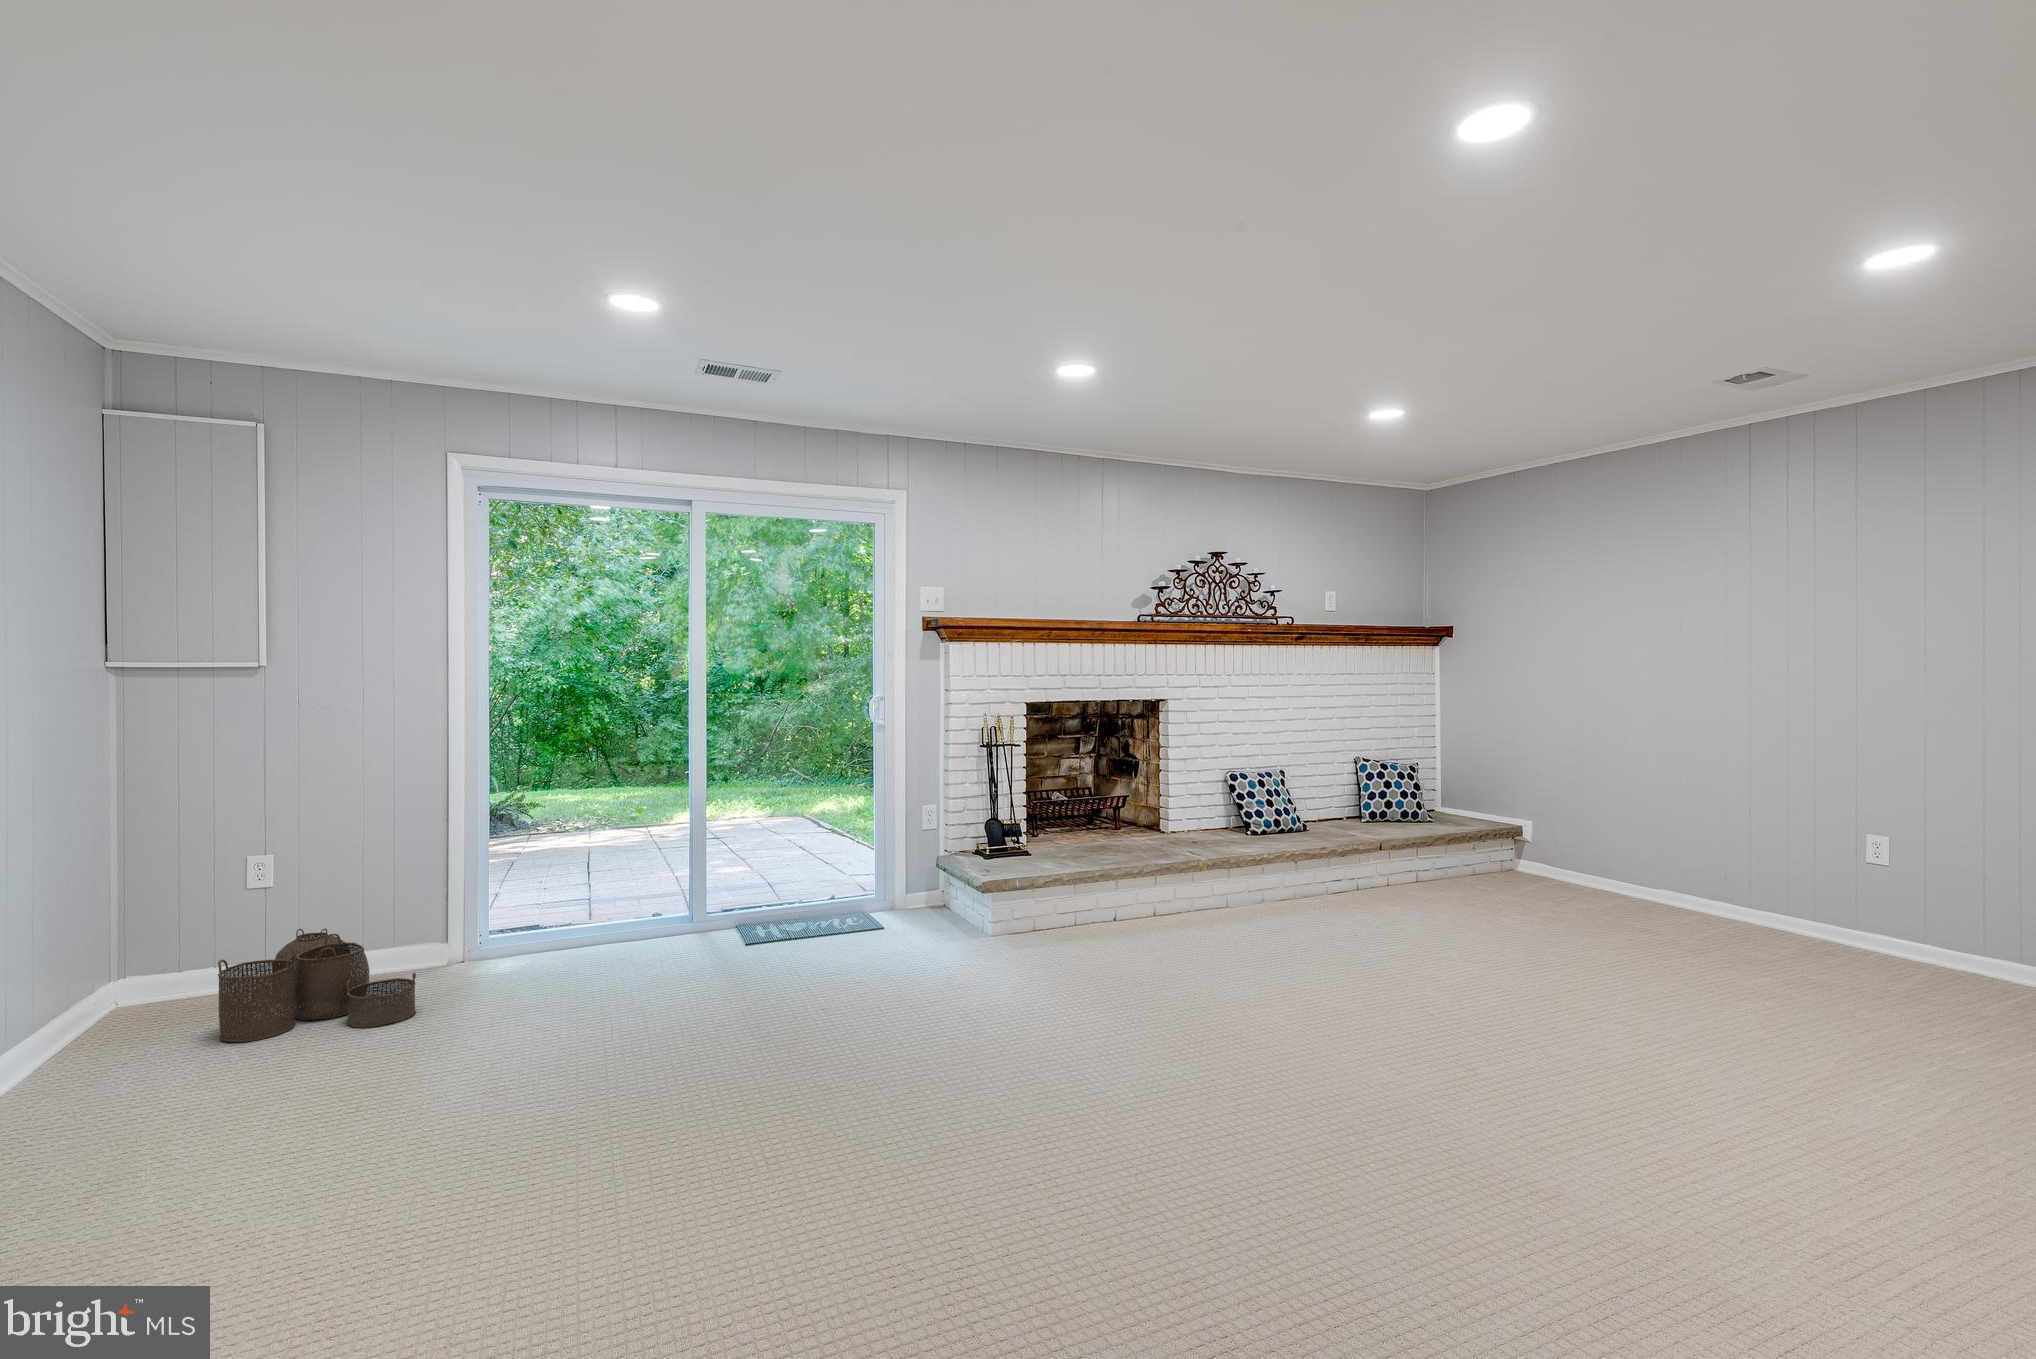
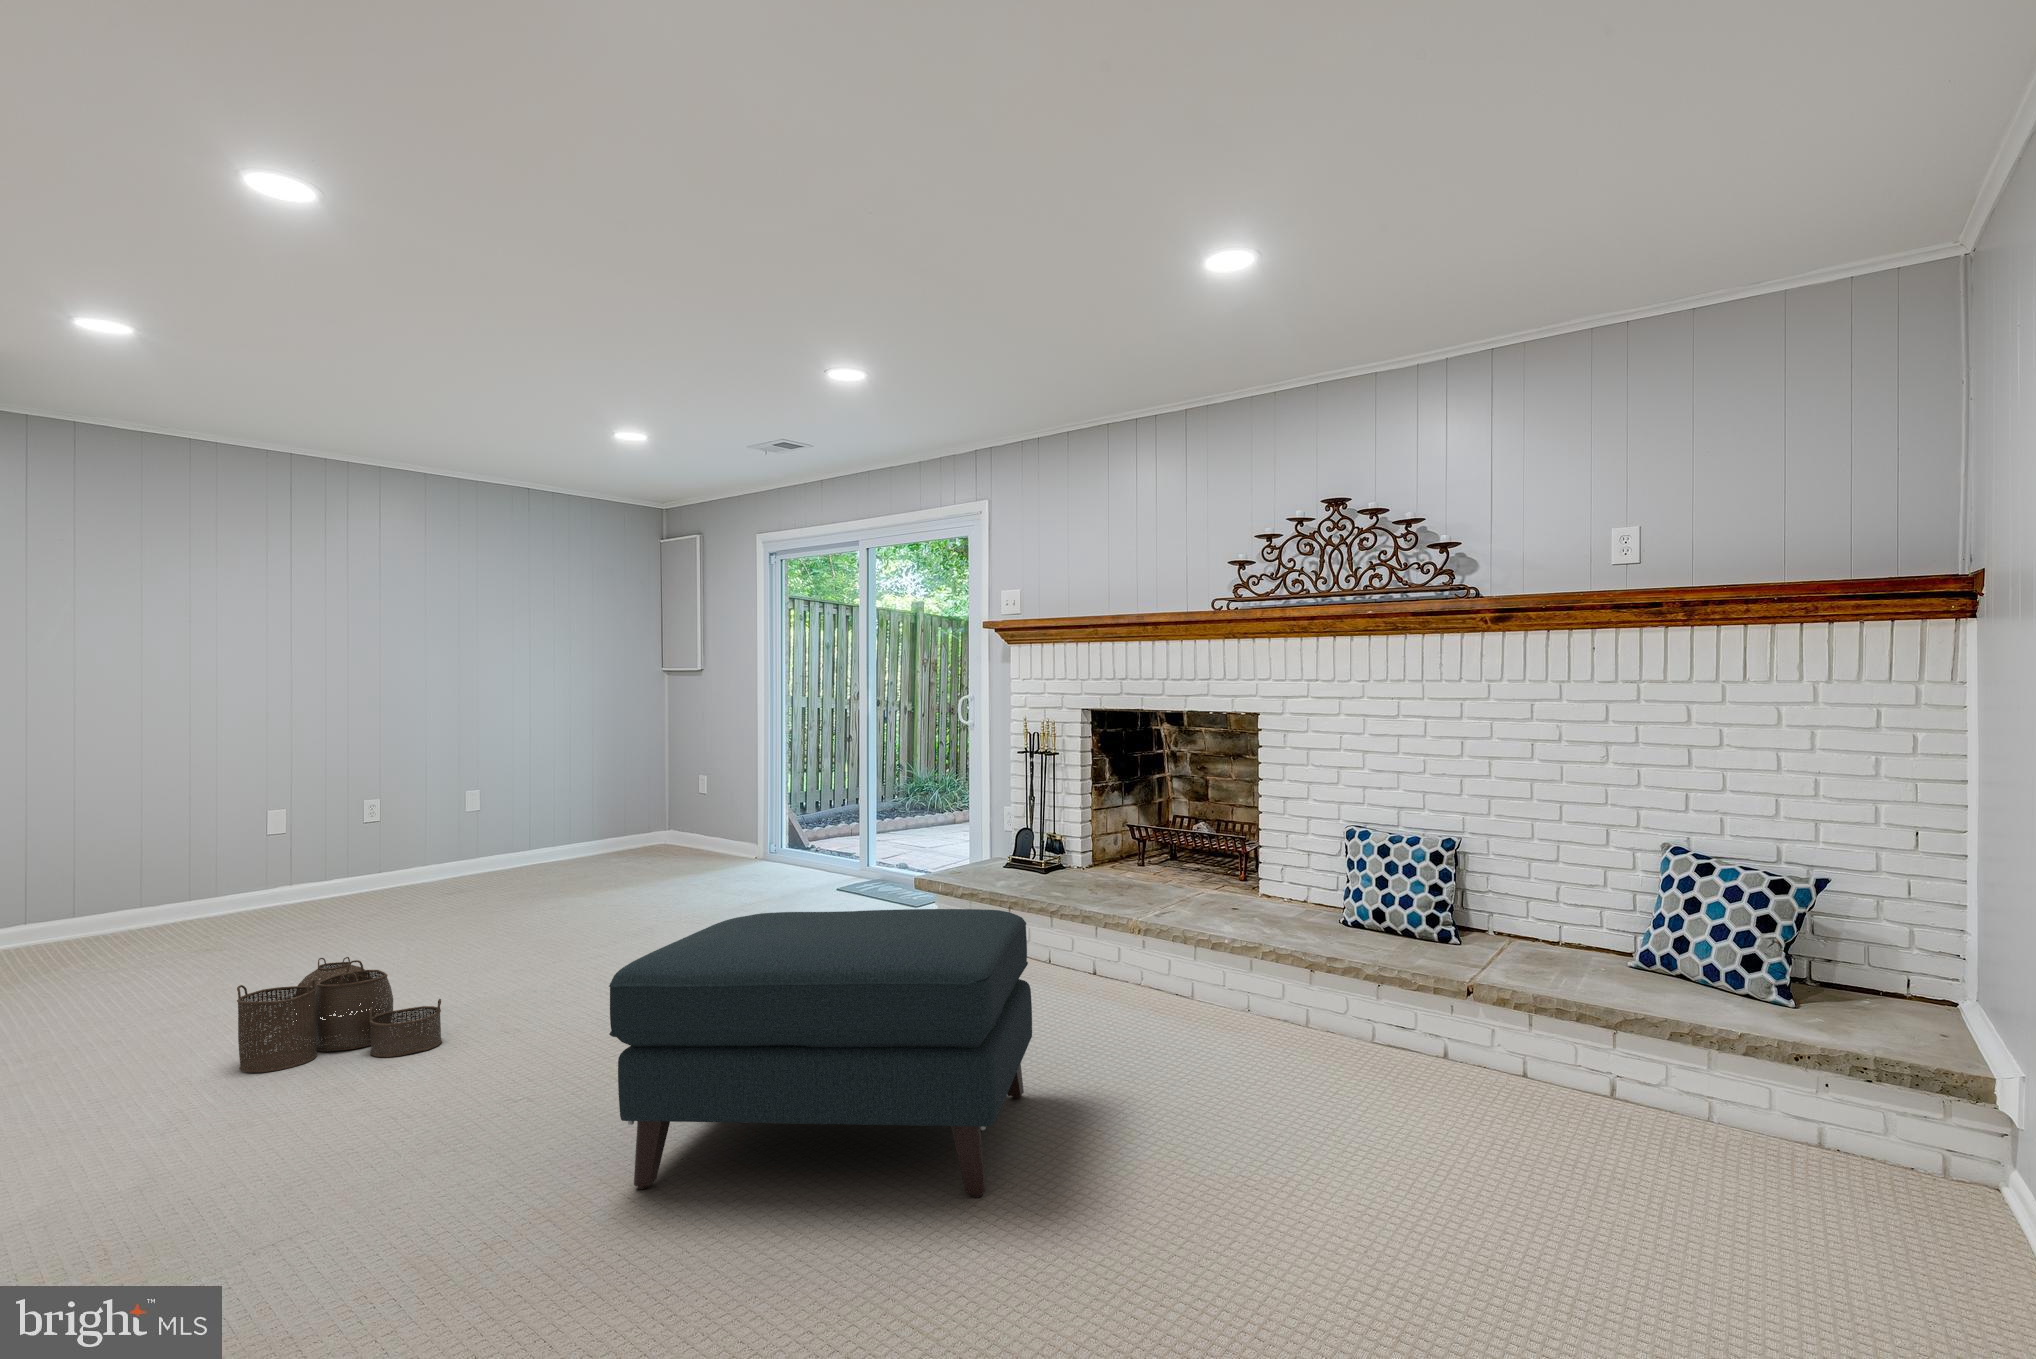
ottoman: none [583,914,966,1190] -> present [609,909,1032,1197]

